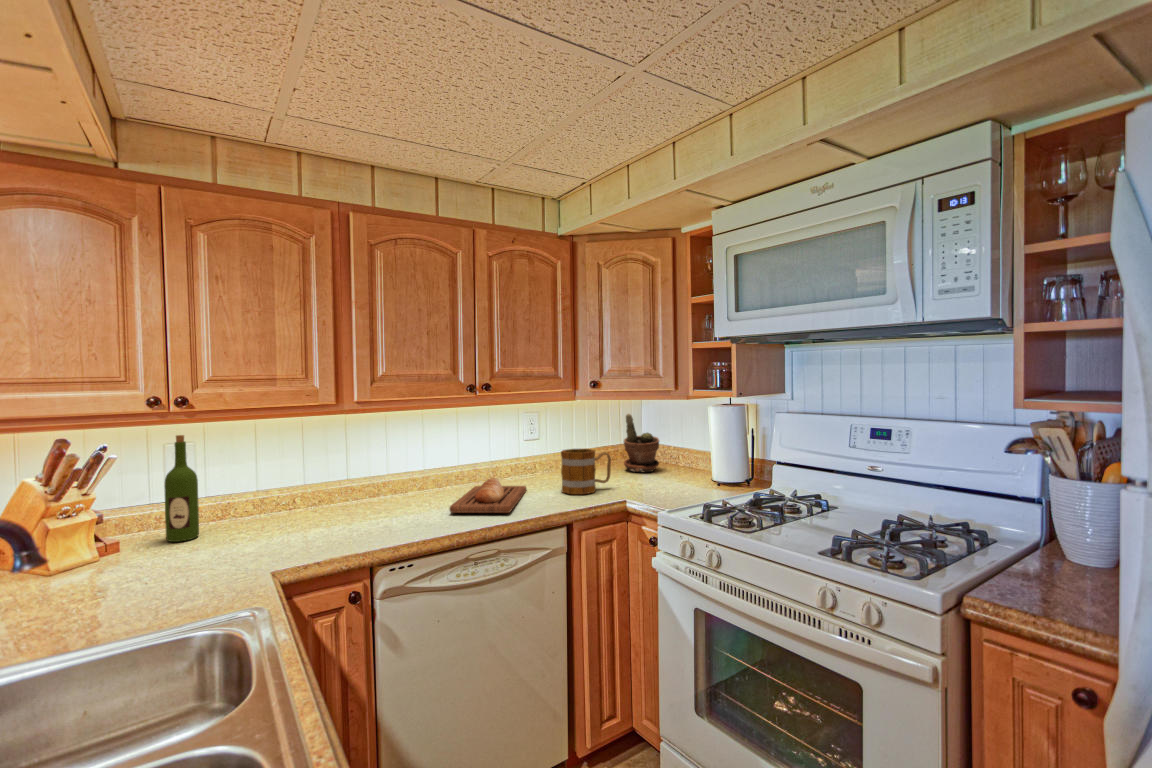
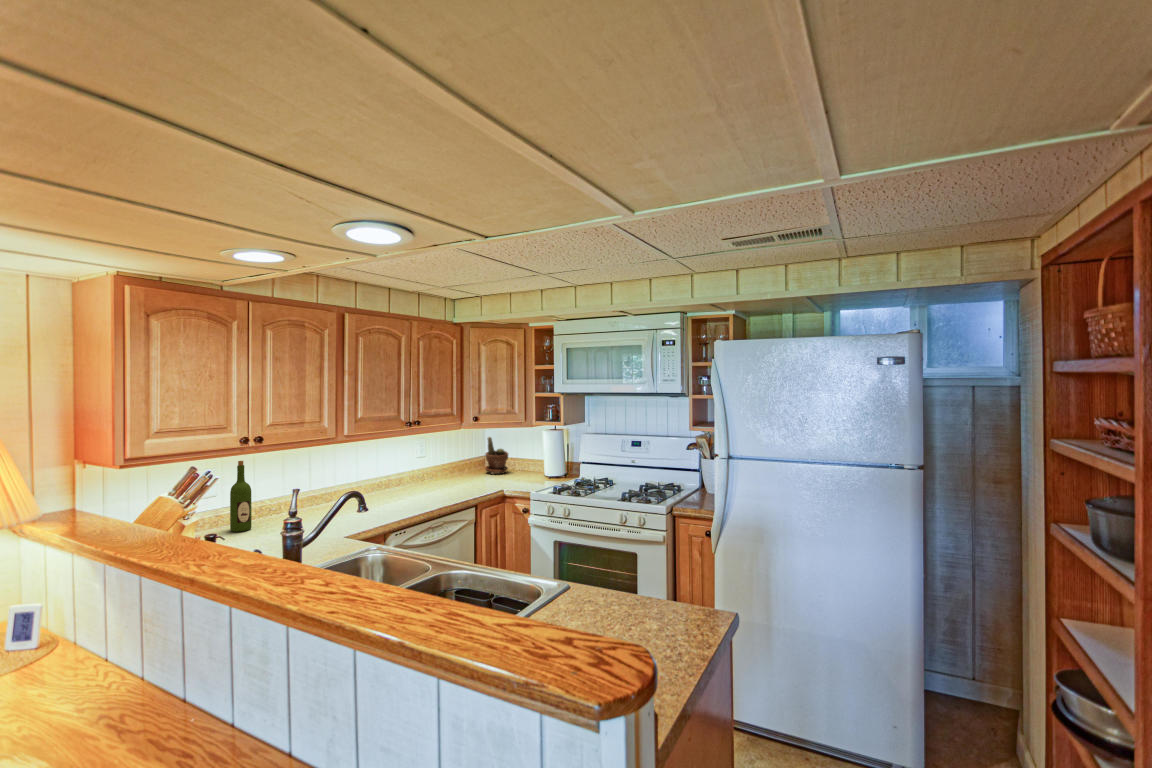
mug: present [561,449,611,494] -> none [460,460,489,488]
bread loaf: present [450,478,526,513] -> none [401,481,445,502]

